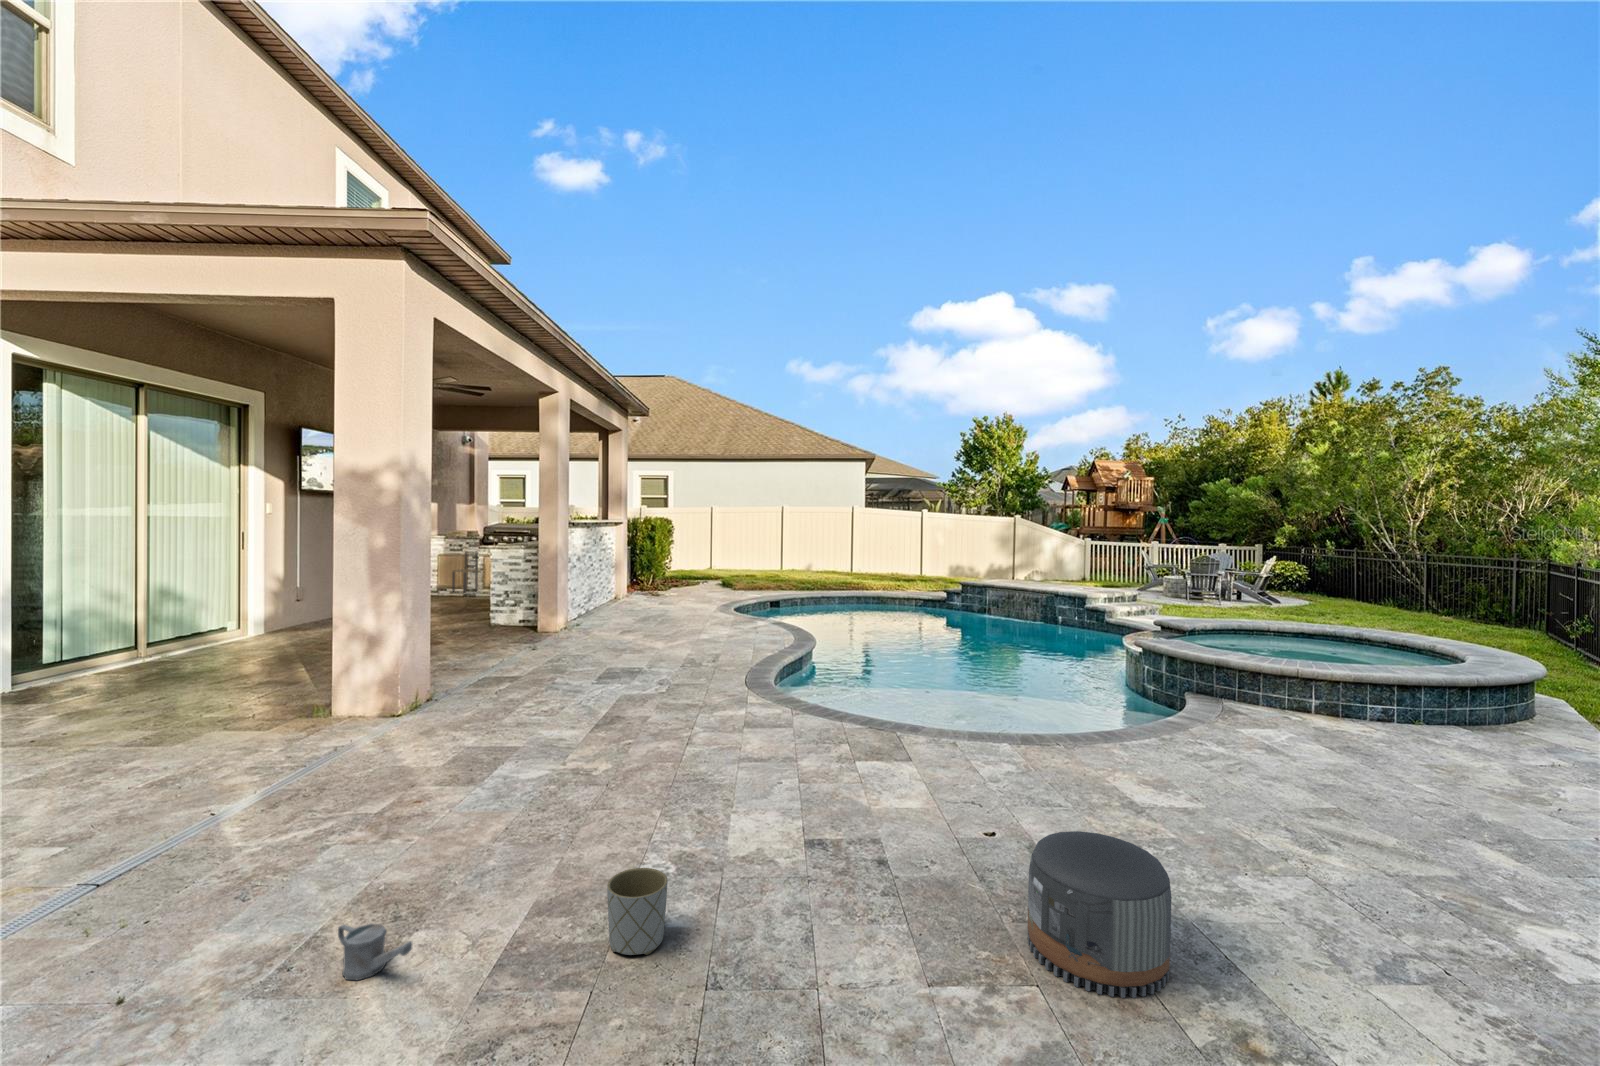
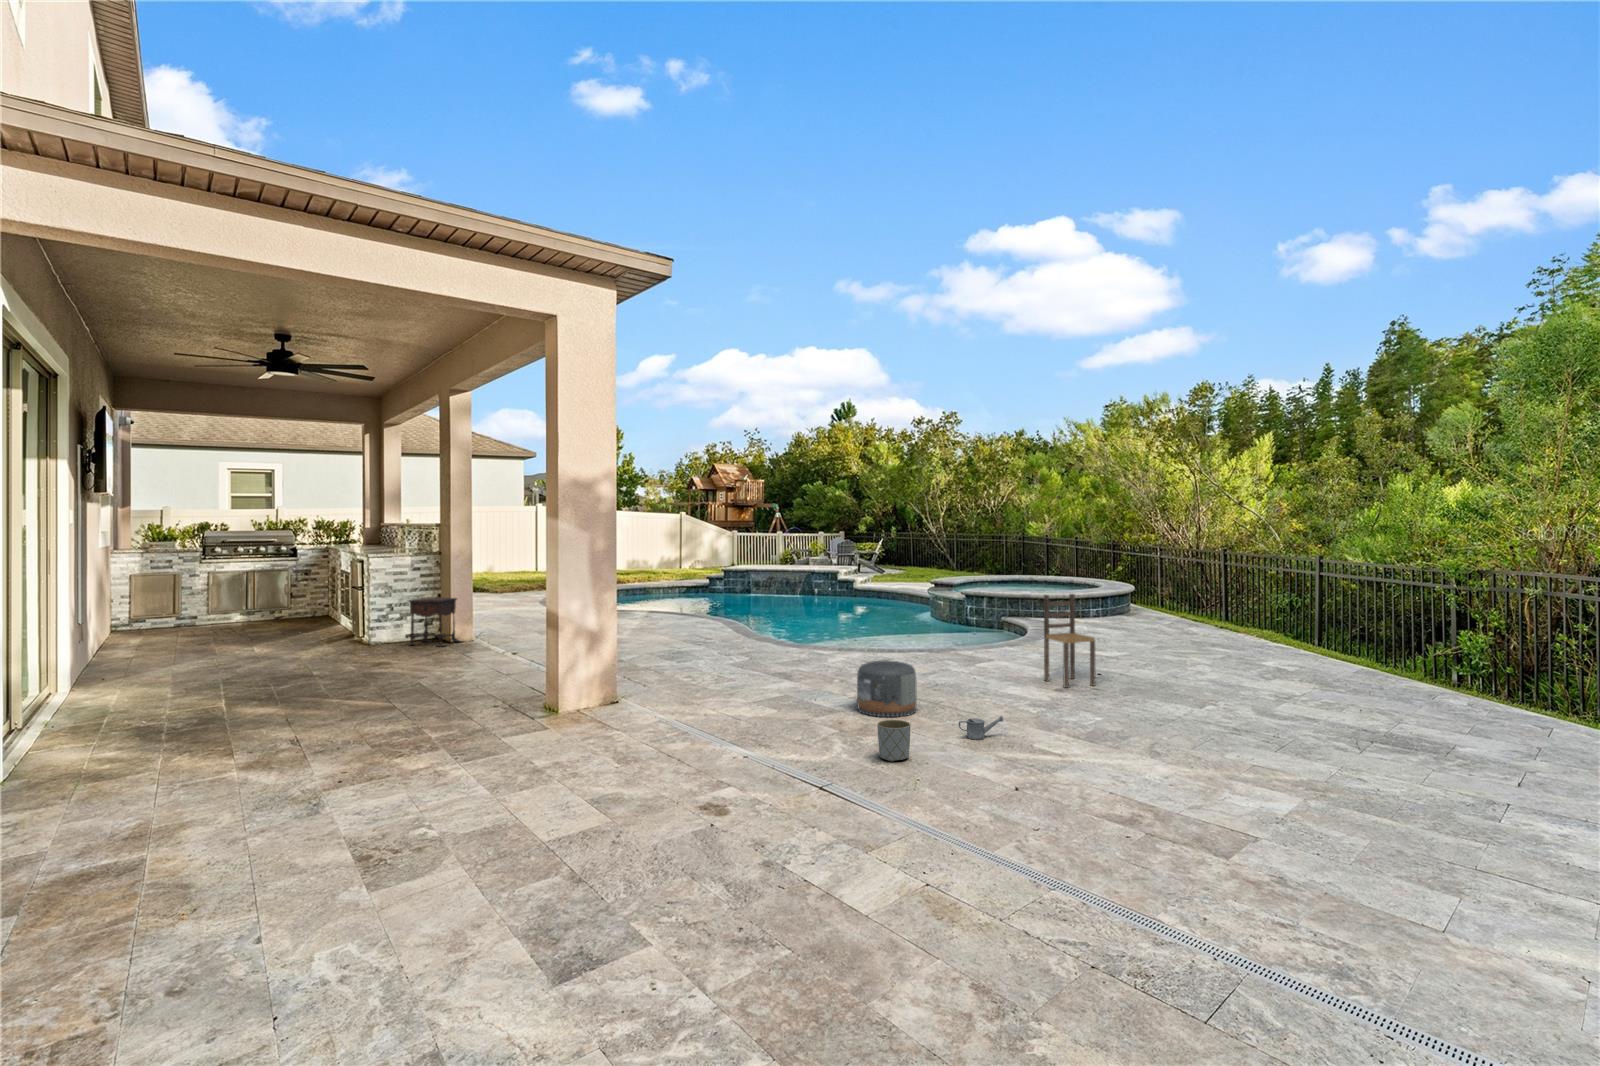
chair: present [452,552,478,592] -> present [1044,594,1095,688]
side table: none [499,588,543,636] -> present [409,598,459,647]
pouf: present [1027,831,1172,998] -> present [857,661,917,717]
planter: present [607,868,668,955] -> present [877,720,911,762]

